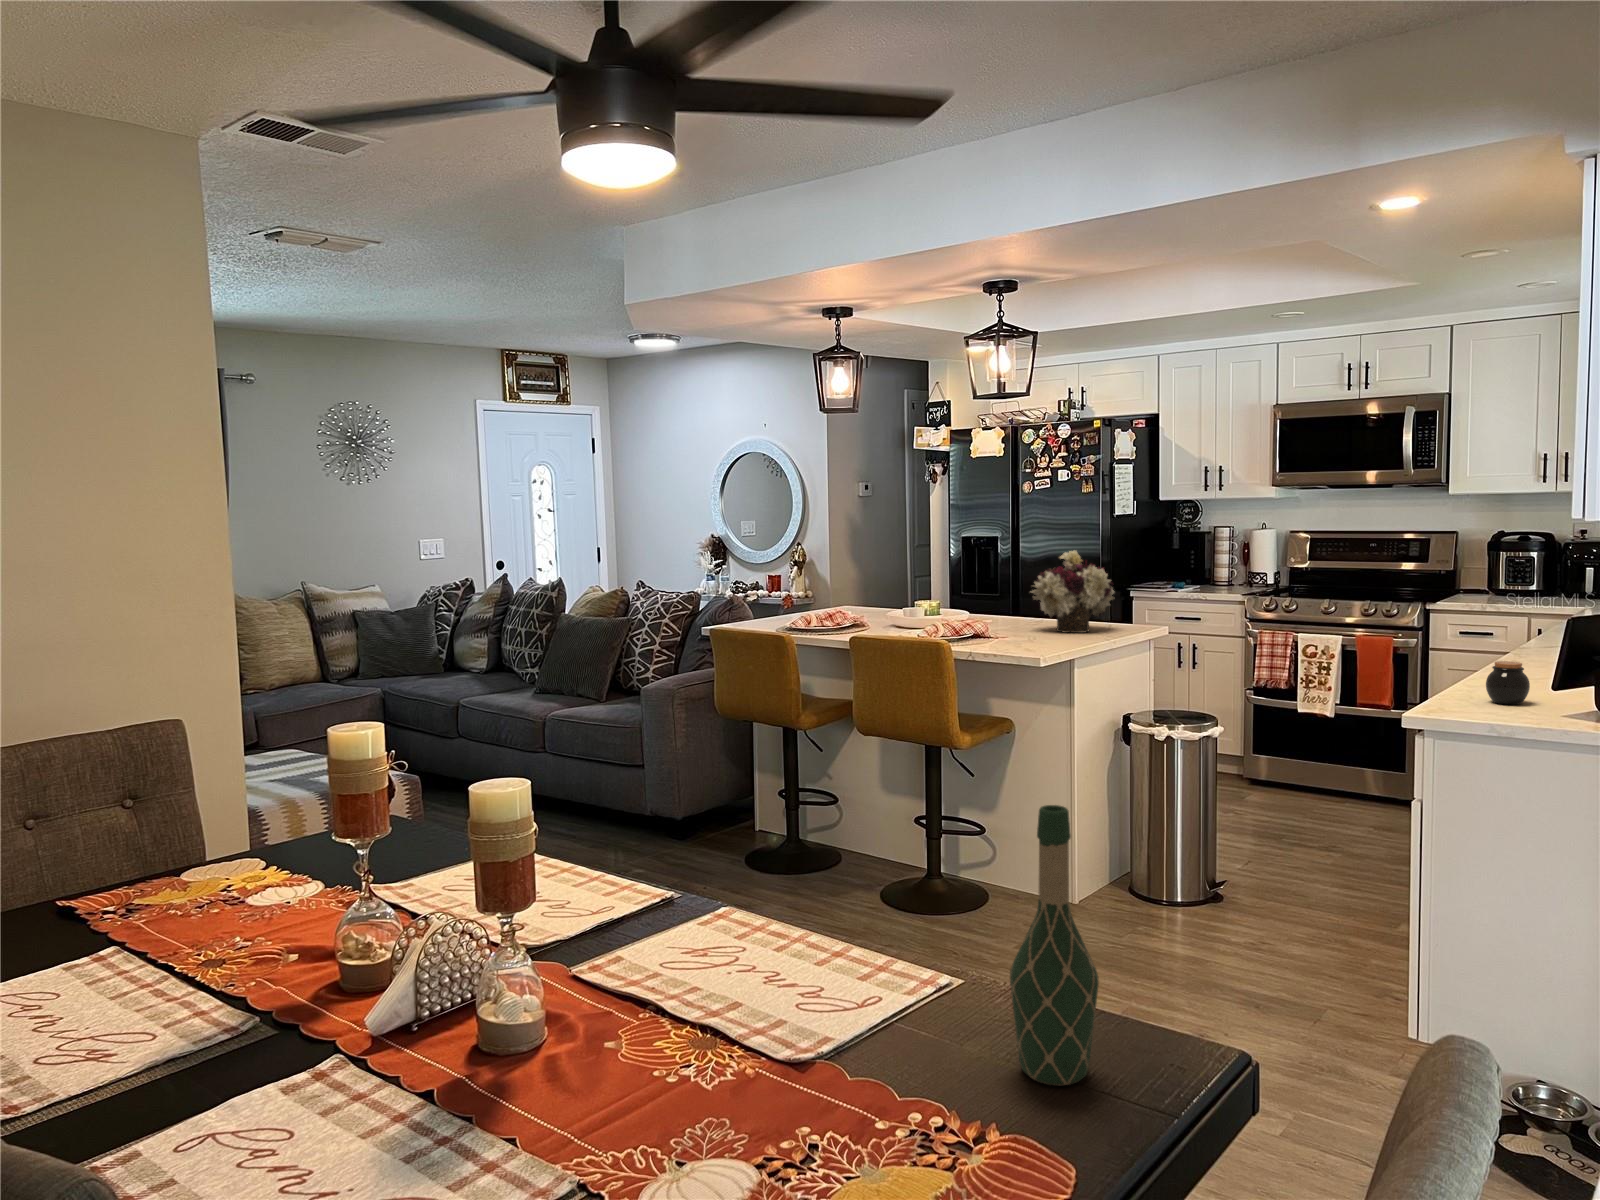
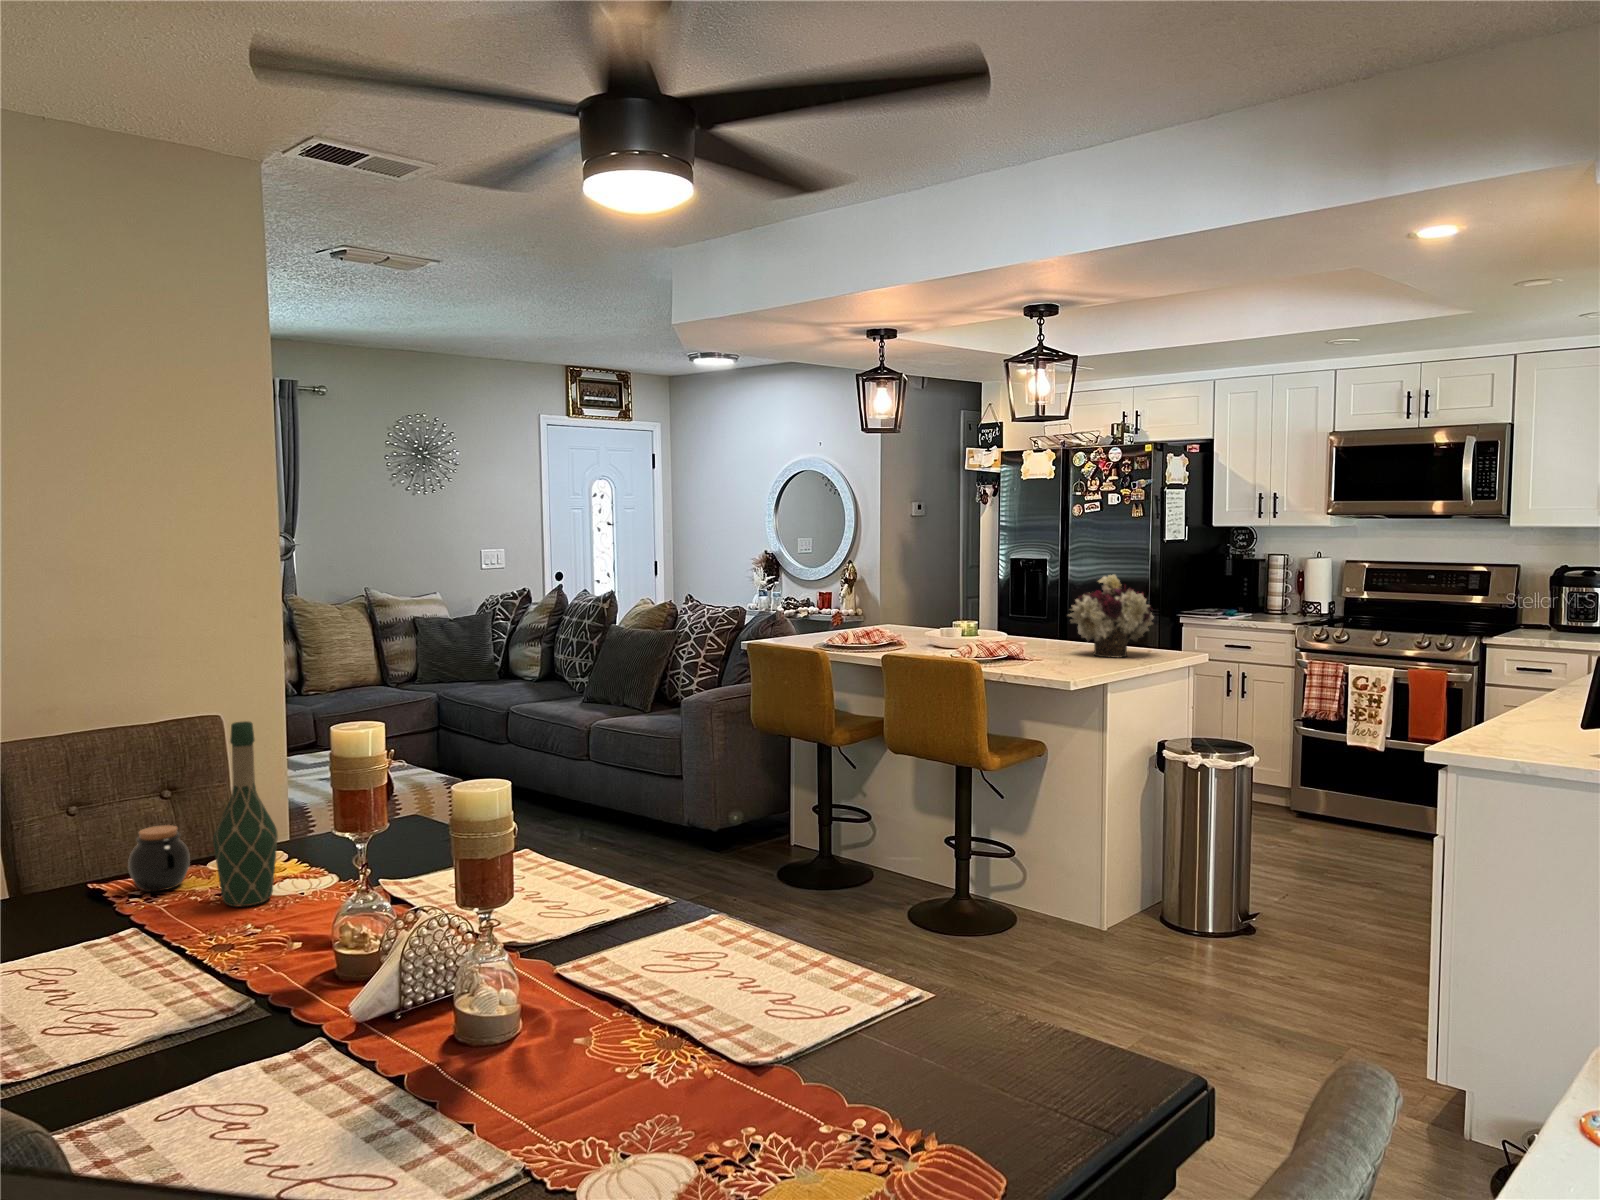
jar: present [1486,661,1530,704] -> present [128,825,190,892]
wine bottle: present [1010,805,1099,1085] -> present [213,721,278,906]

